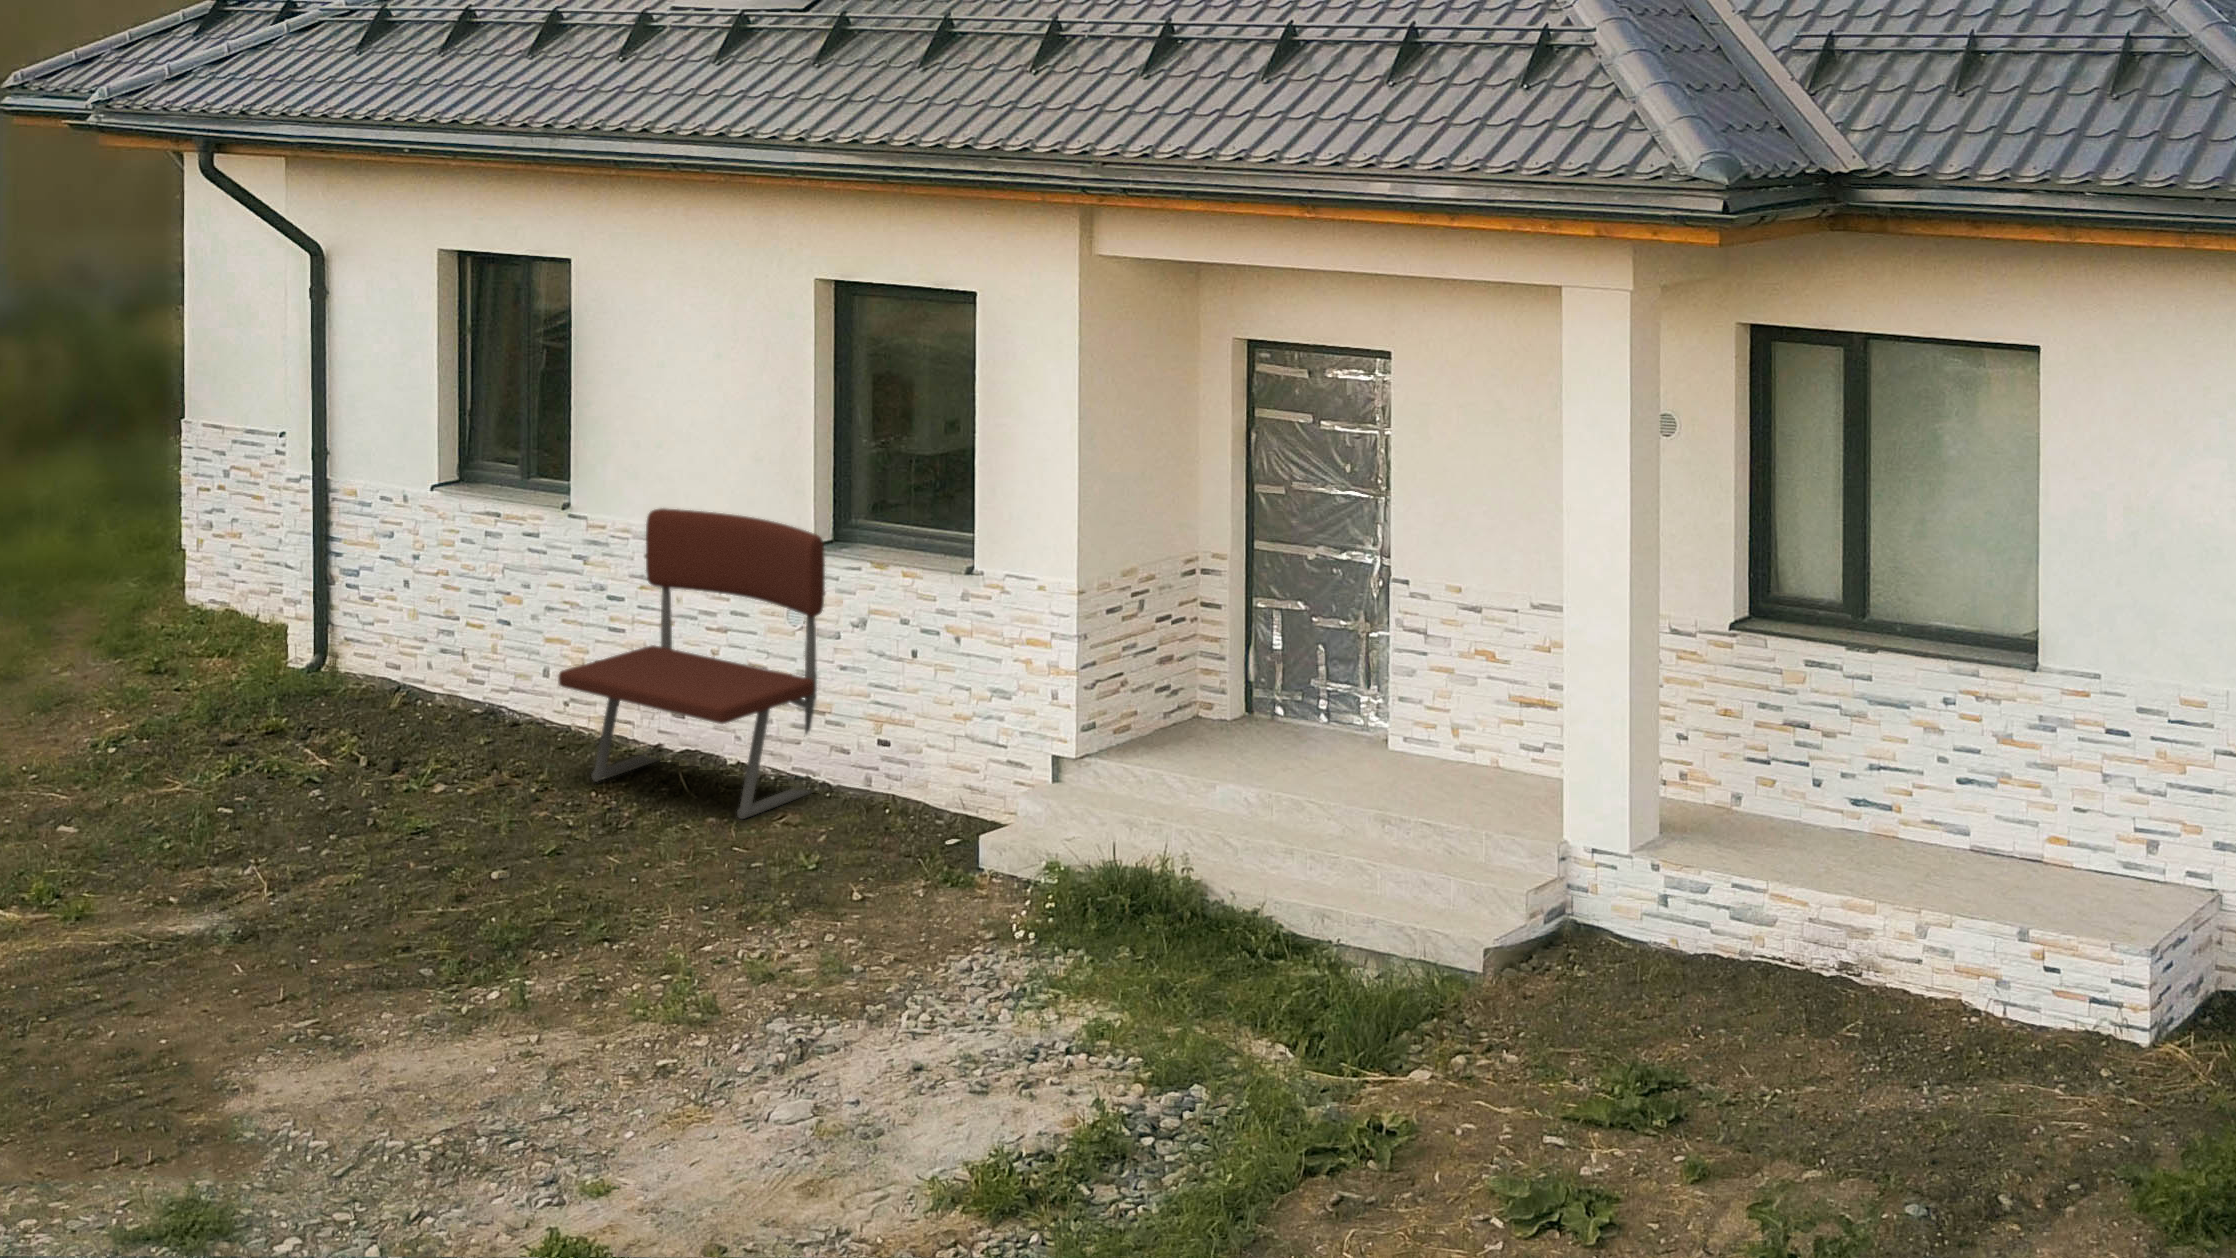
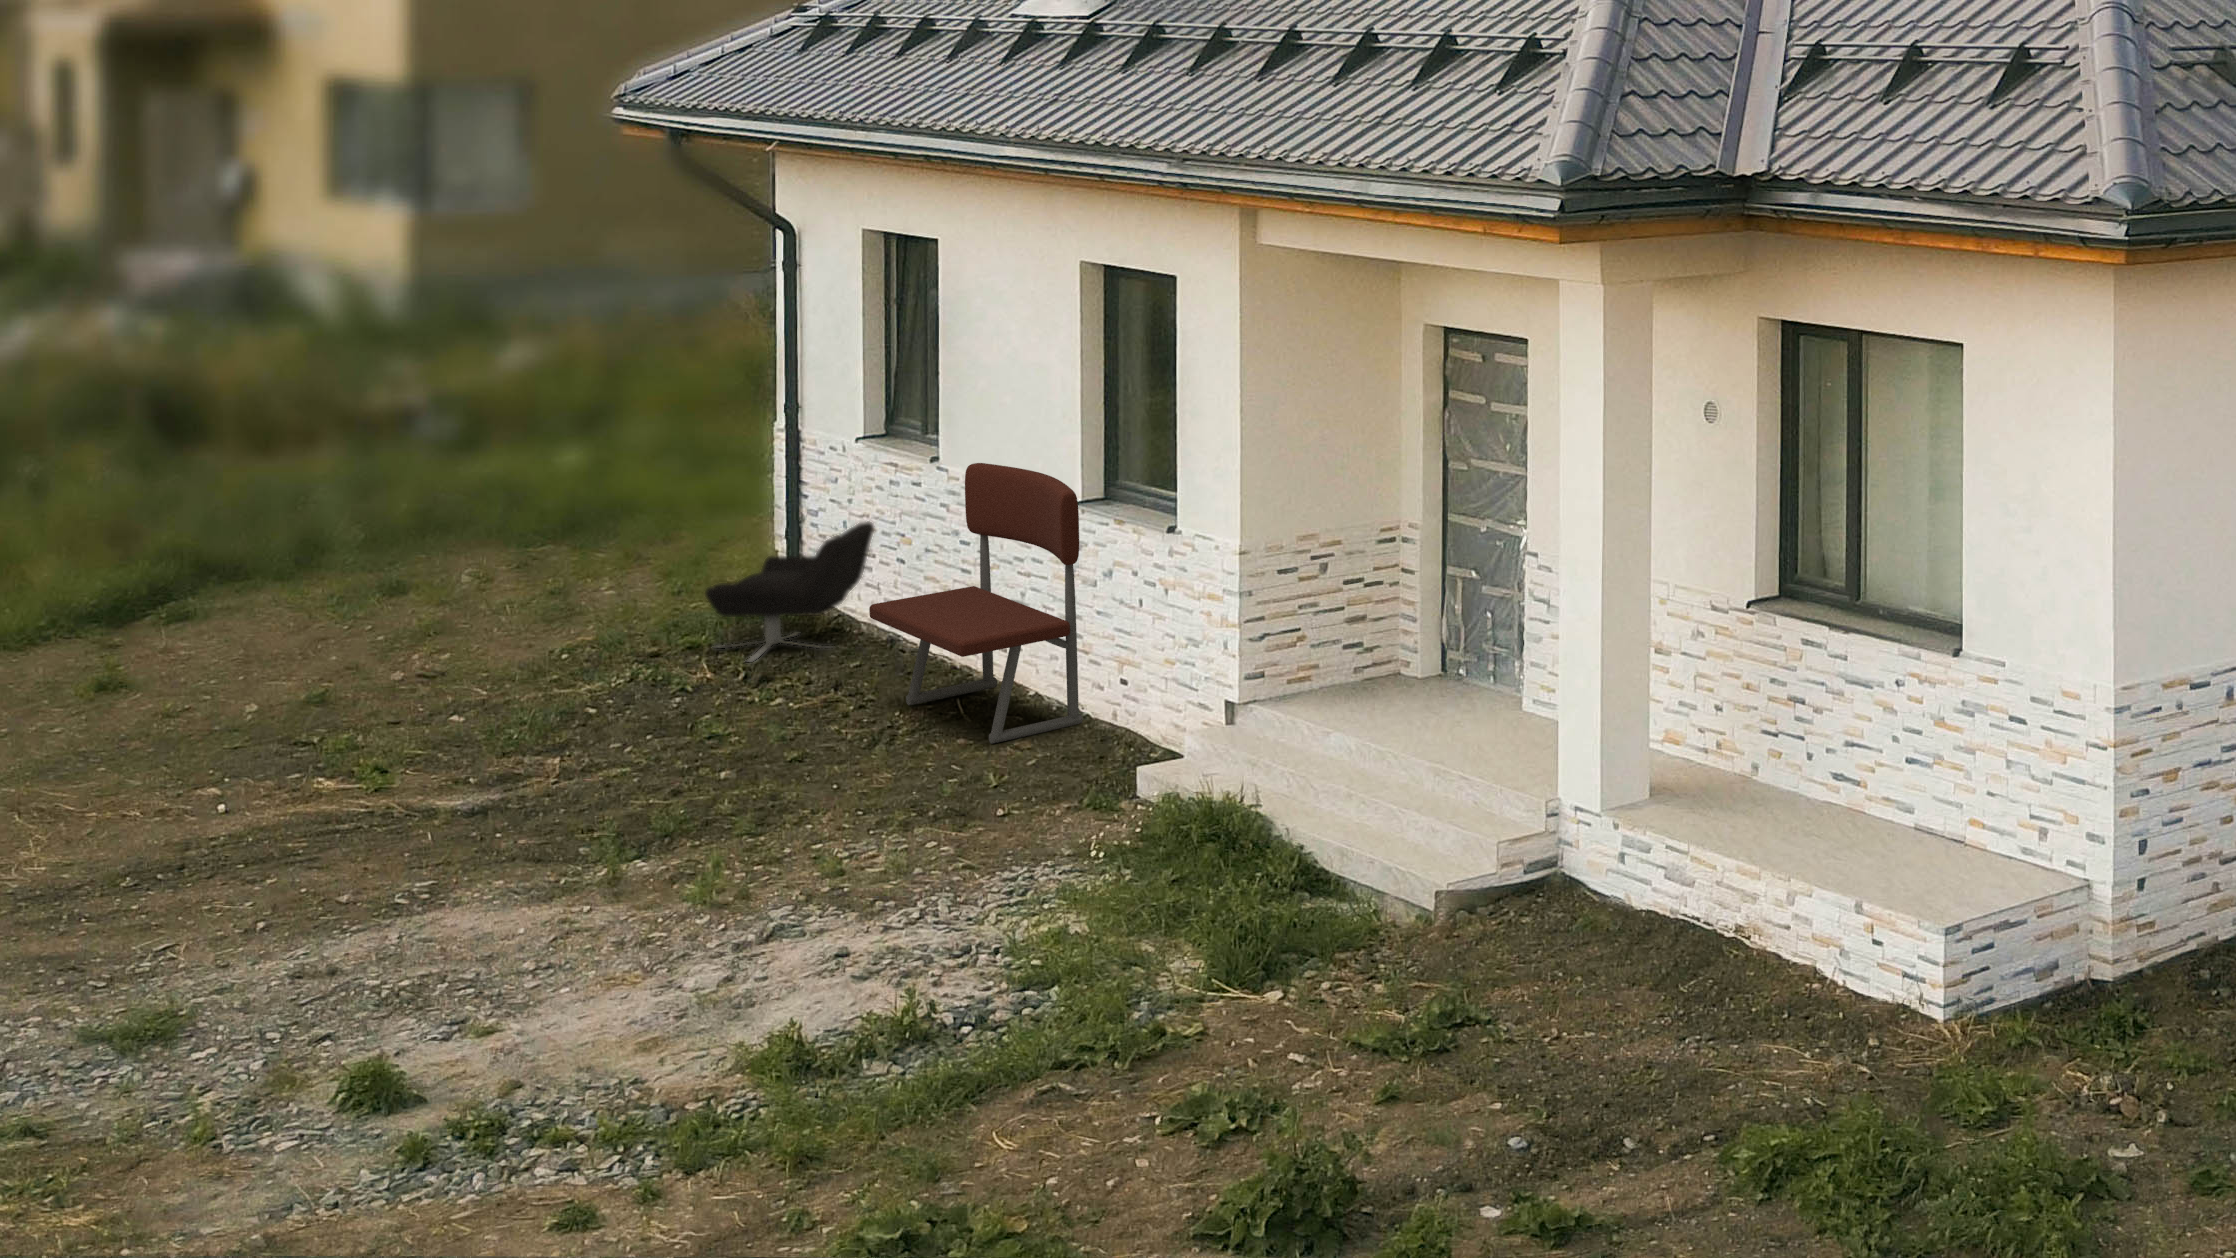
lounge chair: none [280,578,464,743] -> present [705,522,875,662]

